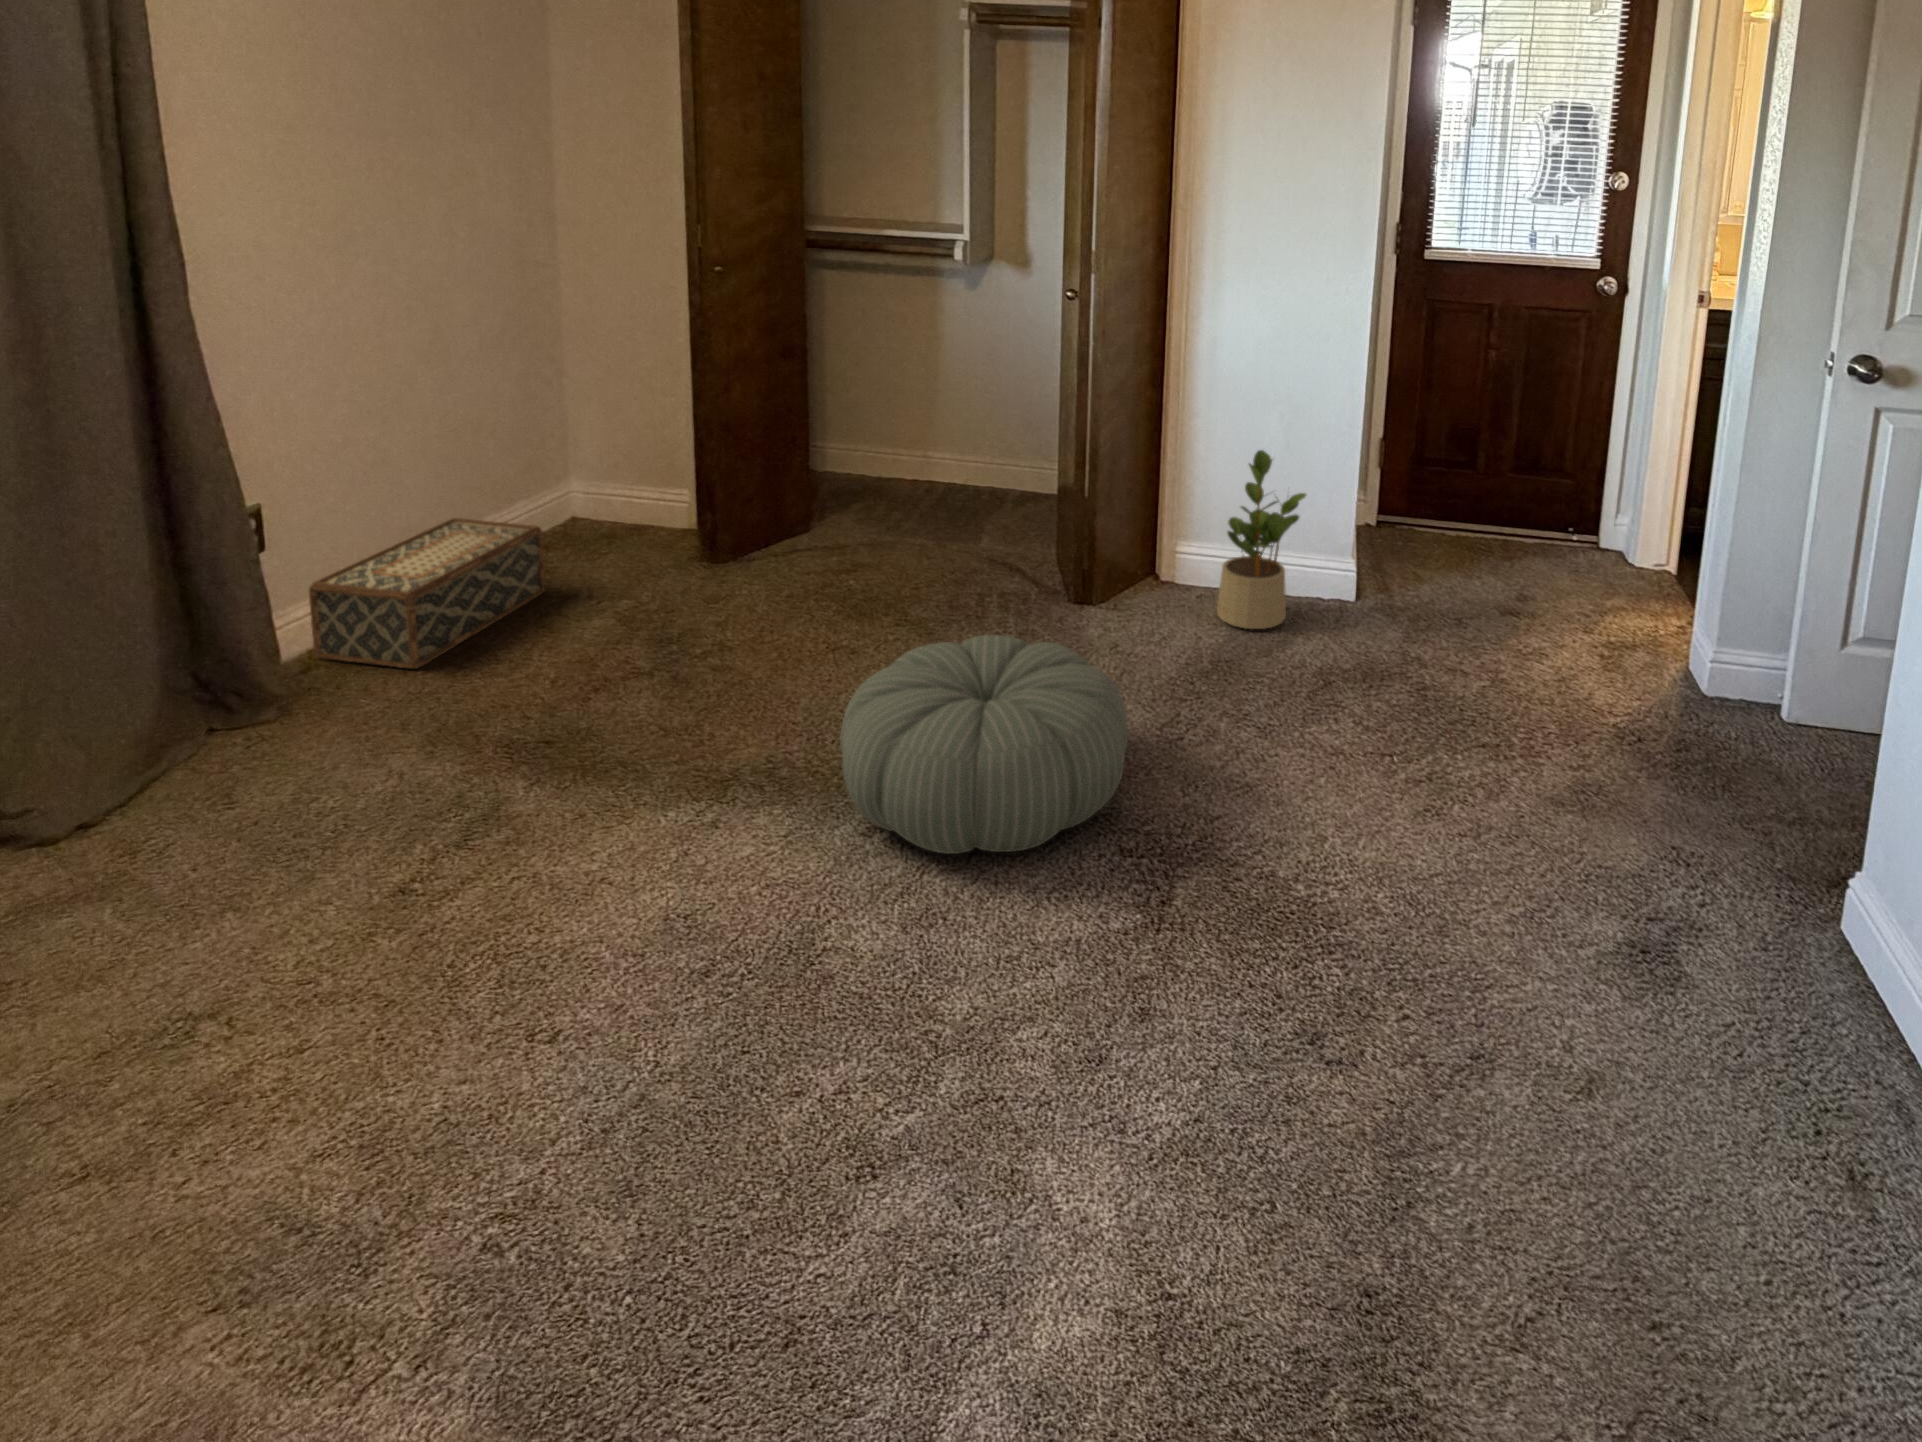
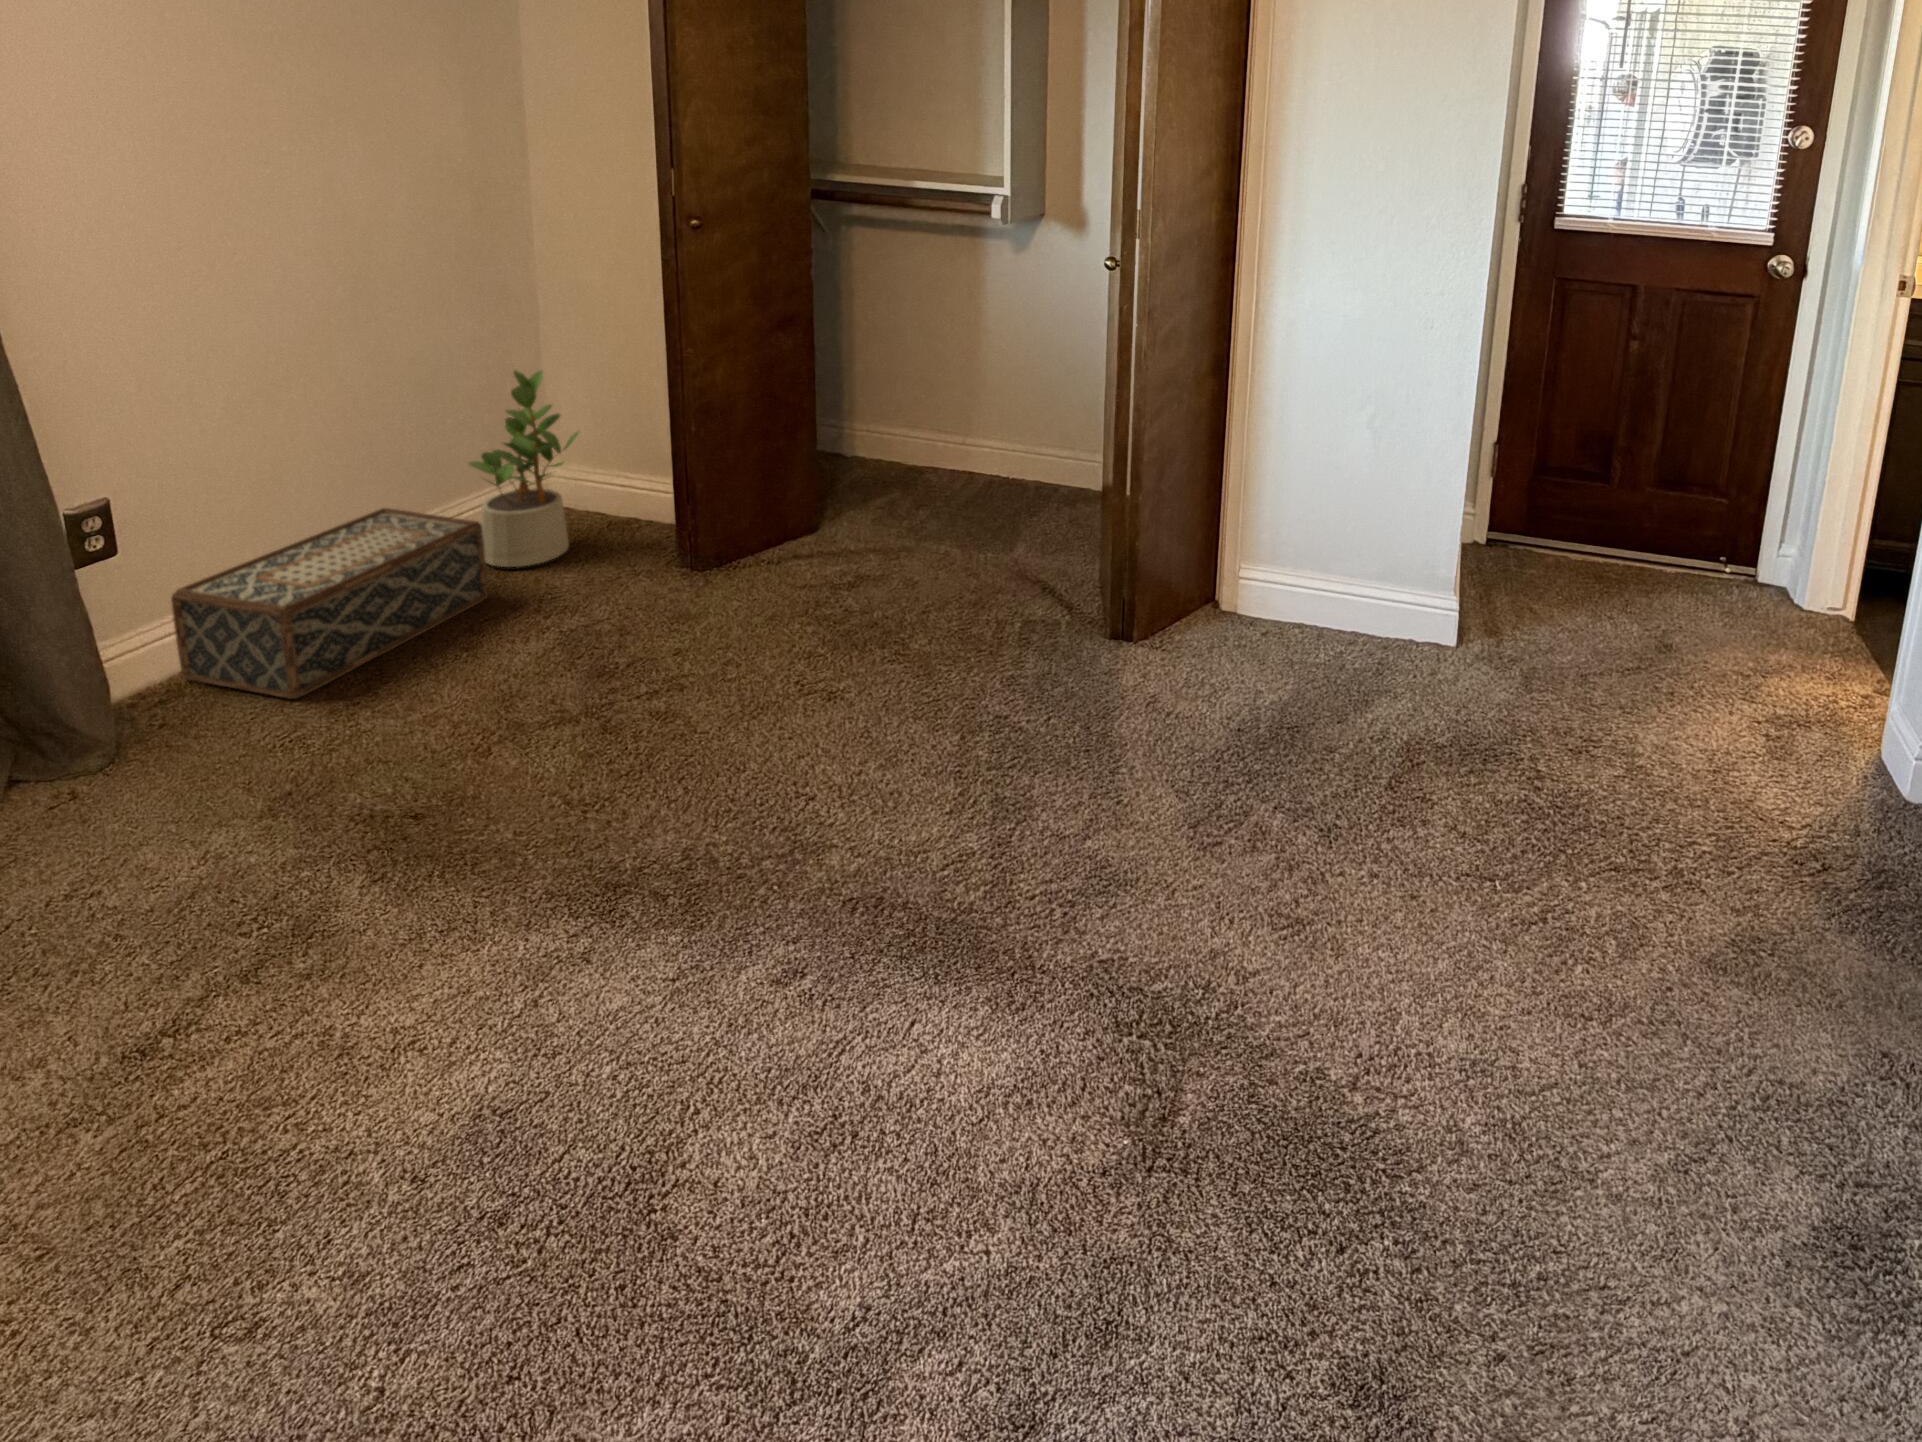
potted plant: present [1217,450,1306,629] -> present [469,370,579,567]
pouf: present [840,635,1128,854] -> none [749,698,1138,1023]

